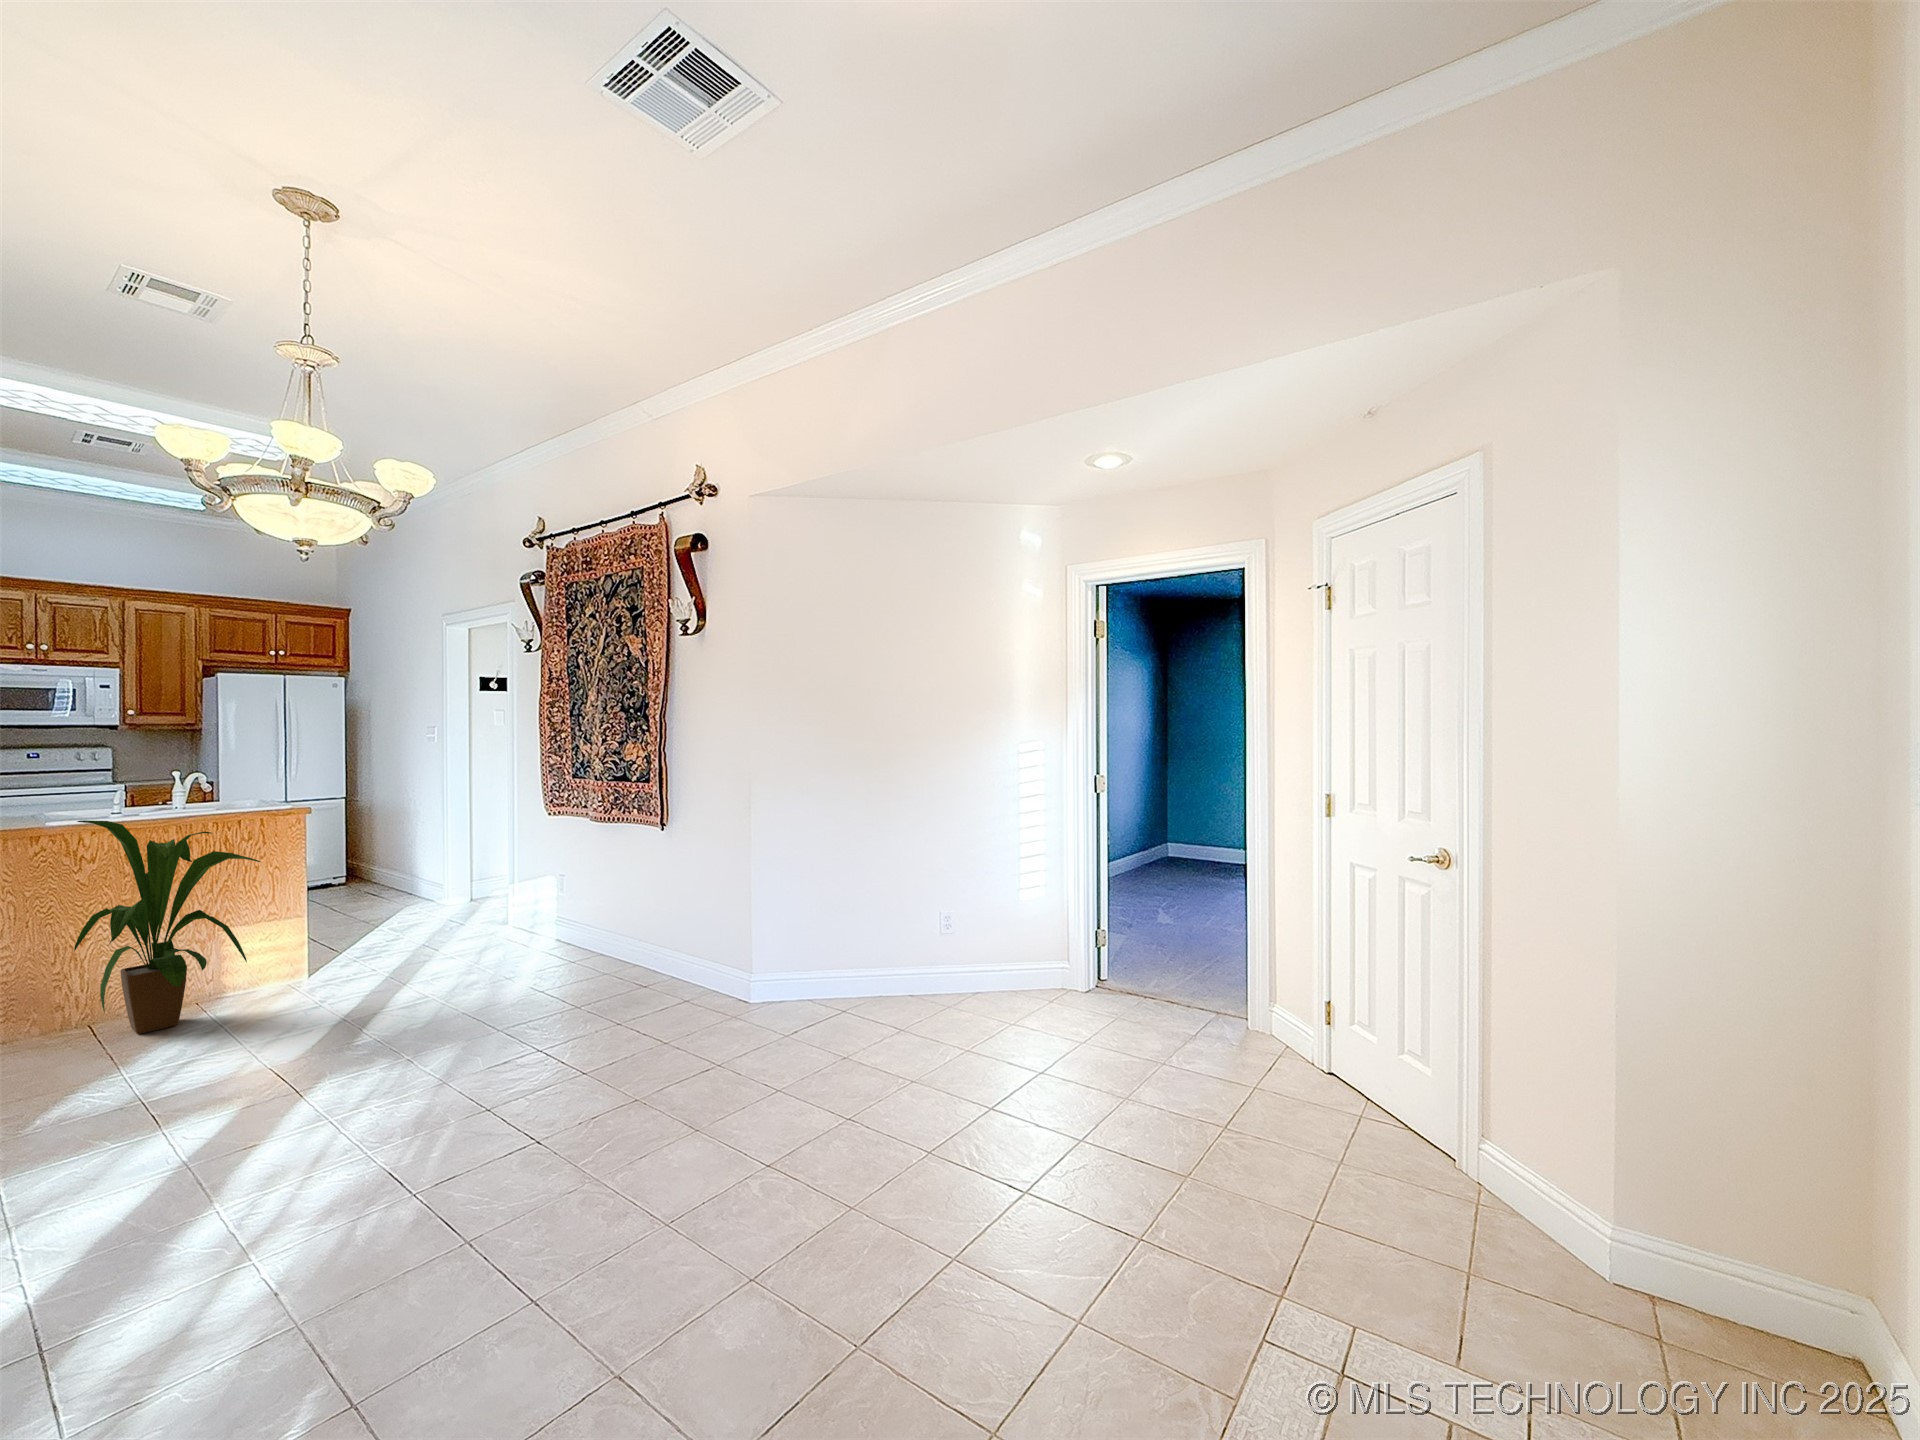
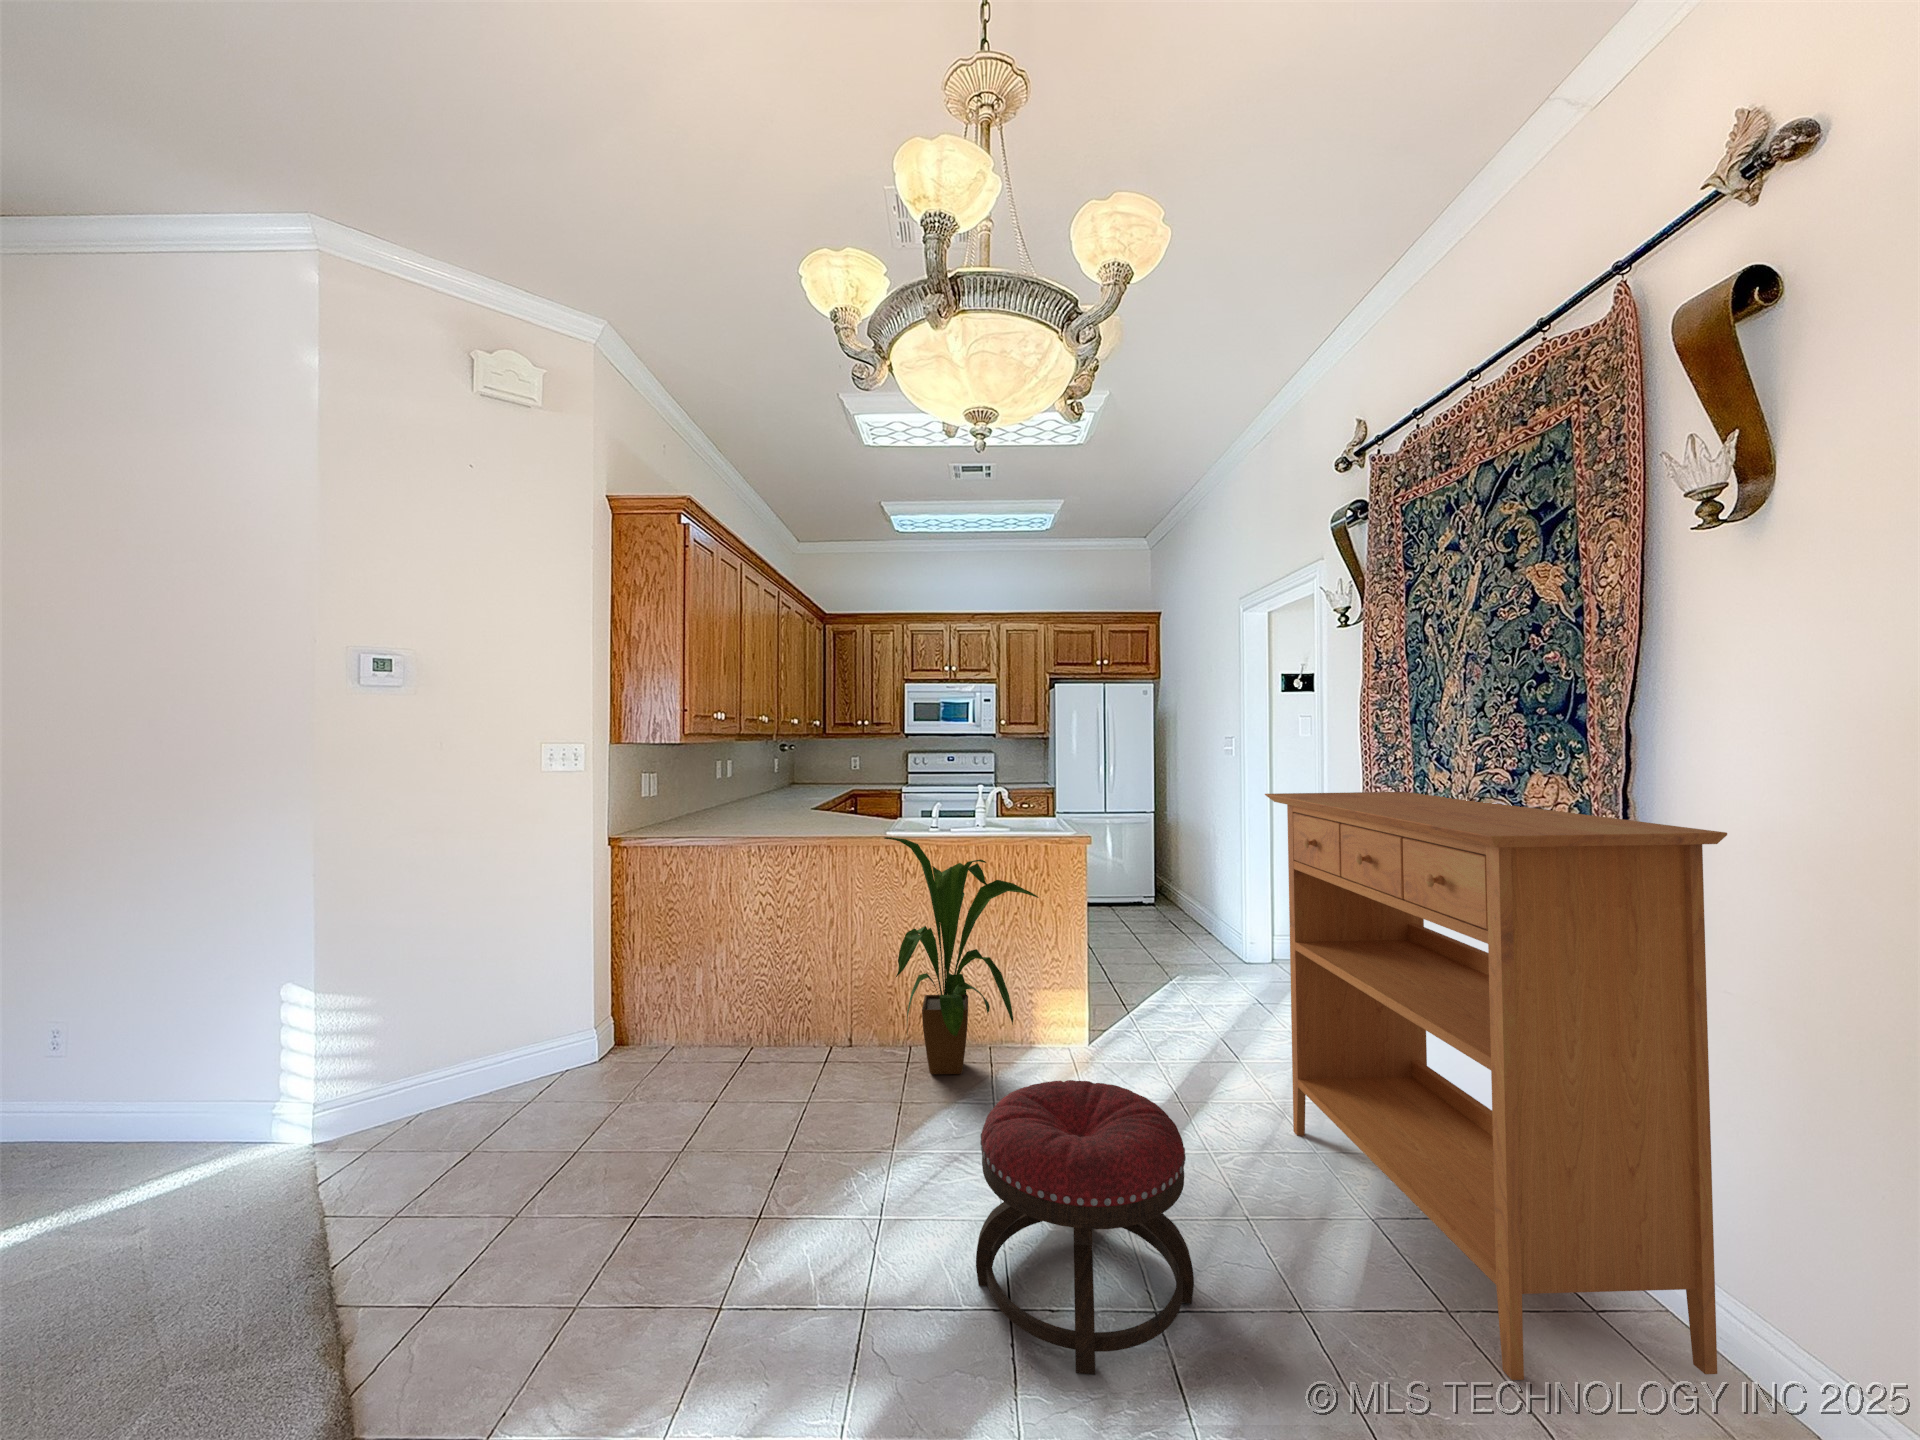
console table: none [476,757,690,1013] -> present [1265,792,1727,1380]
ottoman: none [271,945,440,1093] -> present [976,1080,1194,1375]

